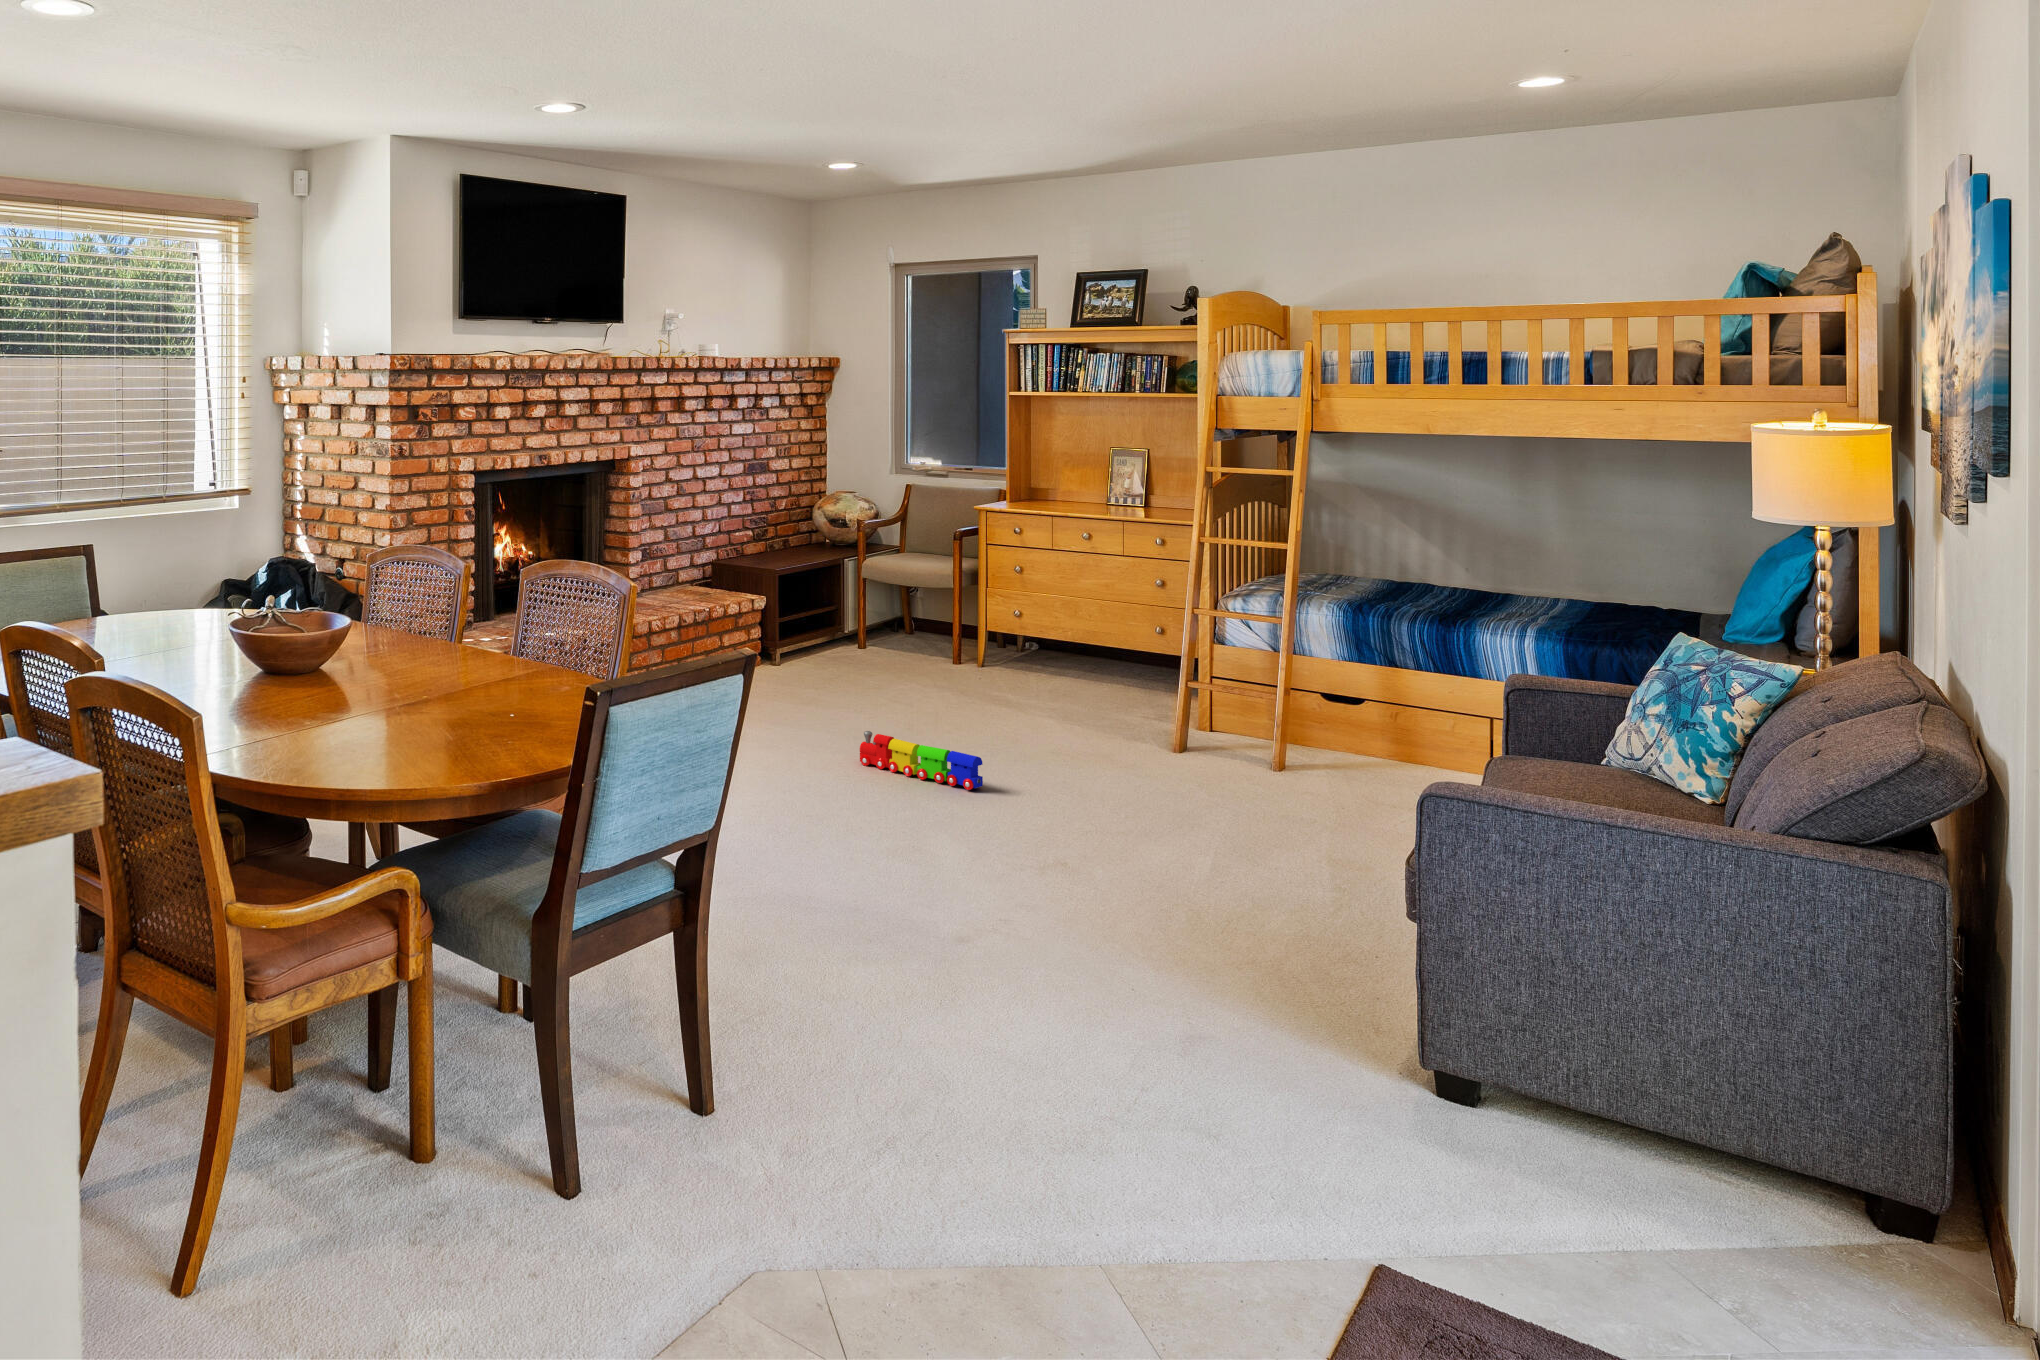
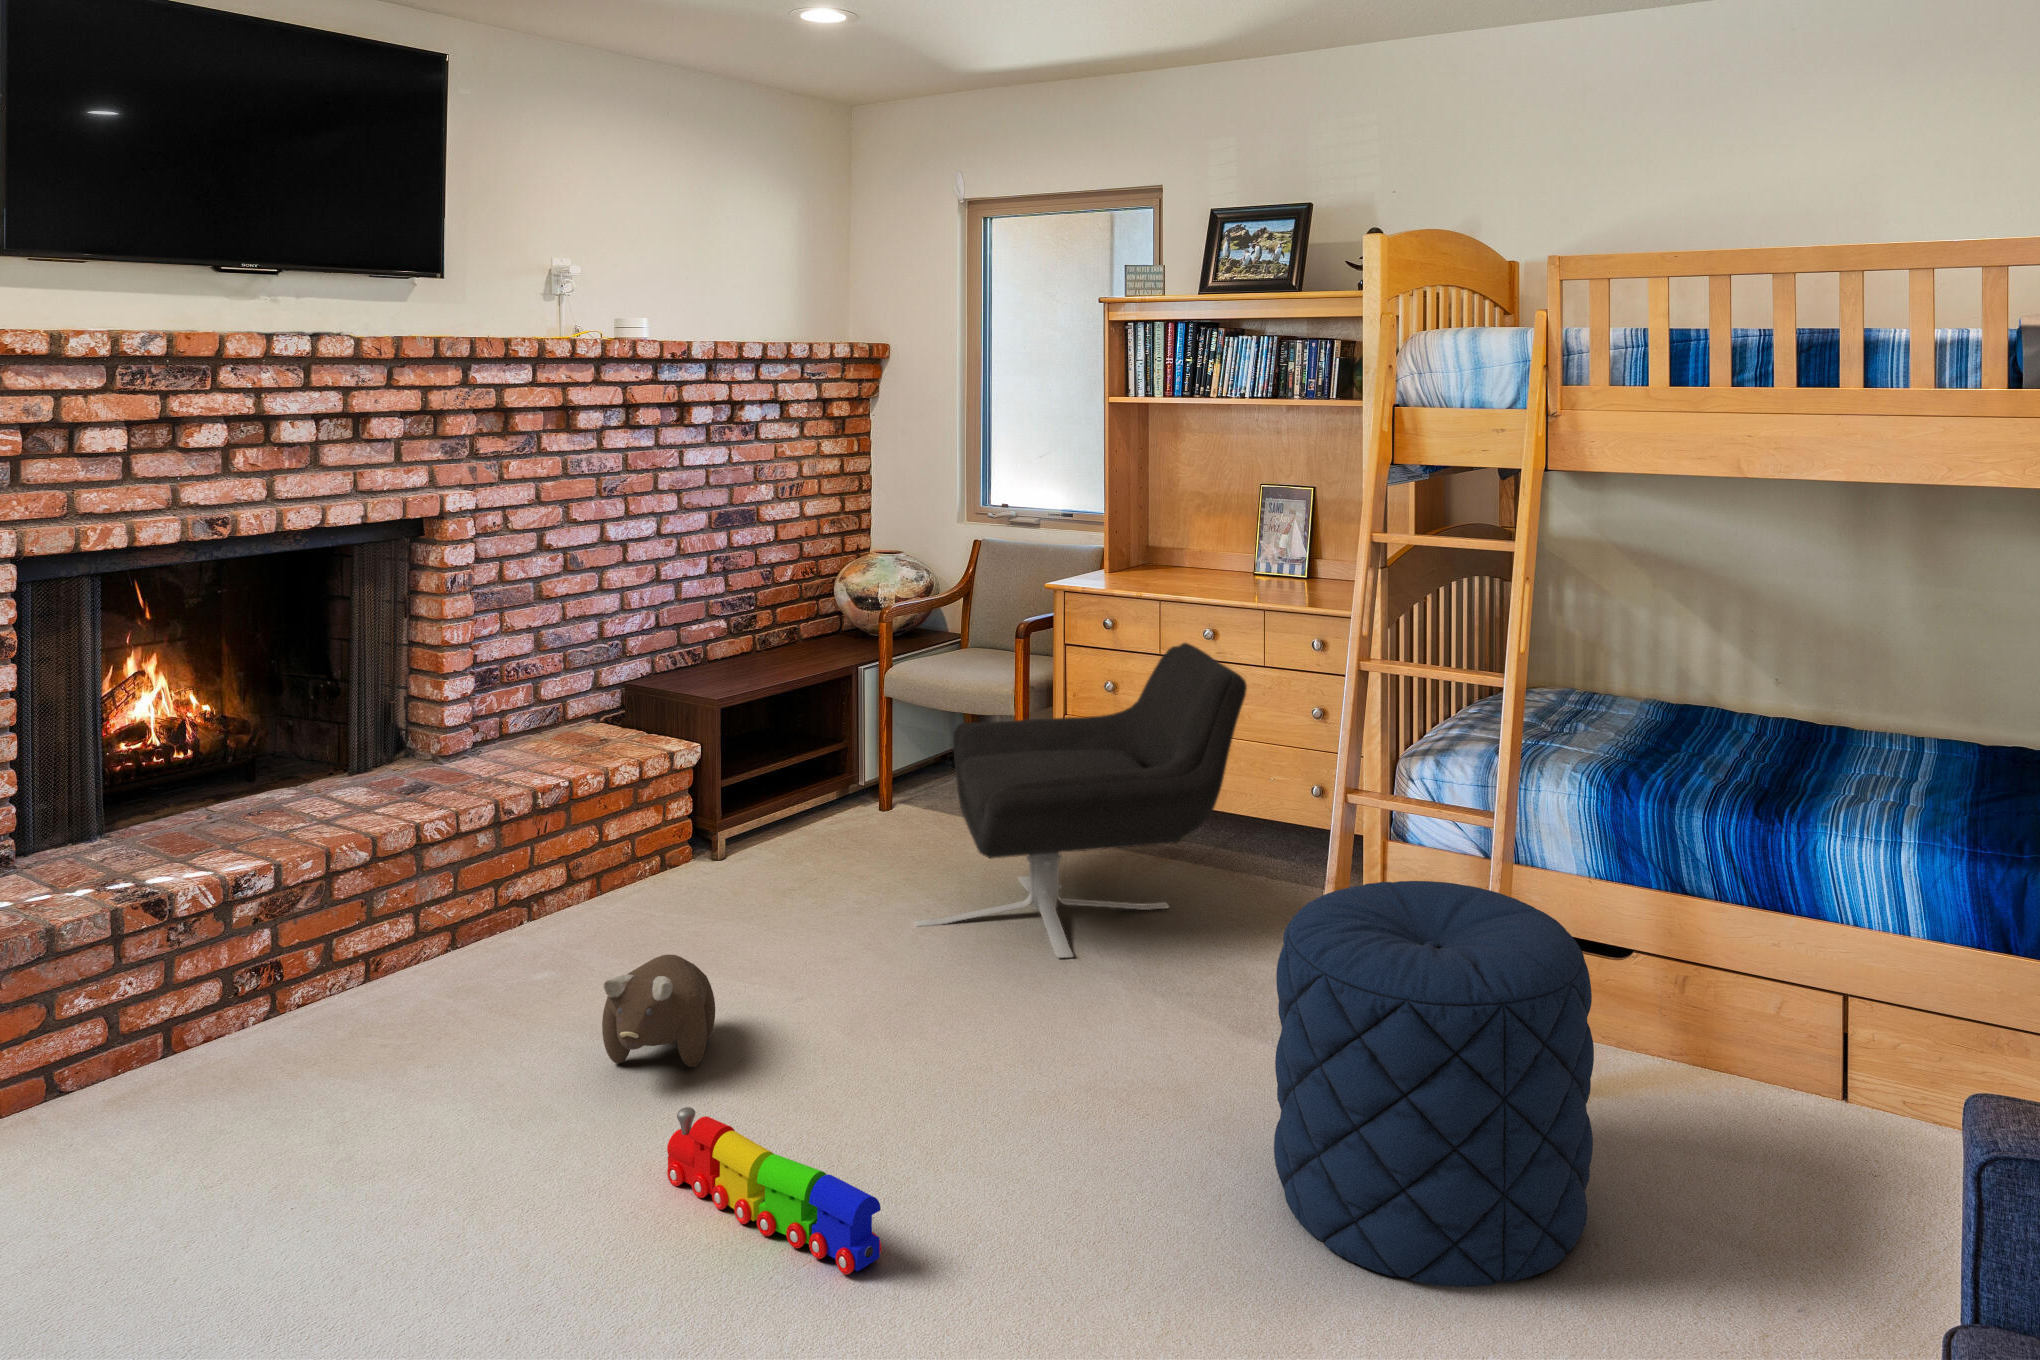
lounge chair: none [917,541,1121,709] -> present [915,643,1247,958]
pouf: none [1168,639,1336,809] -> present [1274,881,1594,1287]
plush toy: none [792,679,847,734] -> present [602,954,715,1067]

